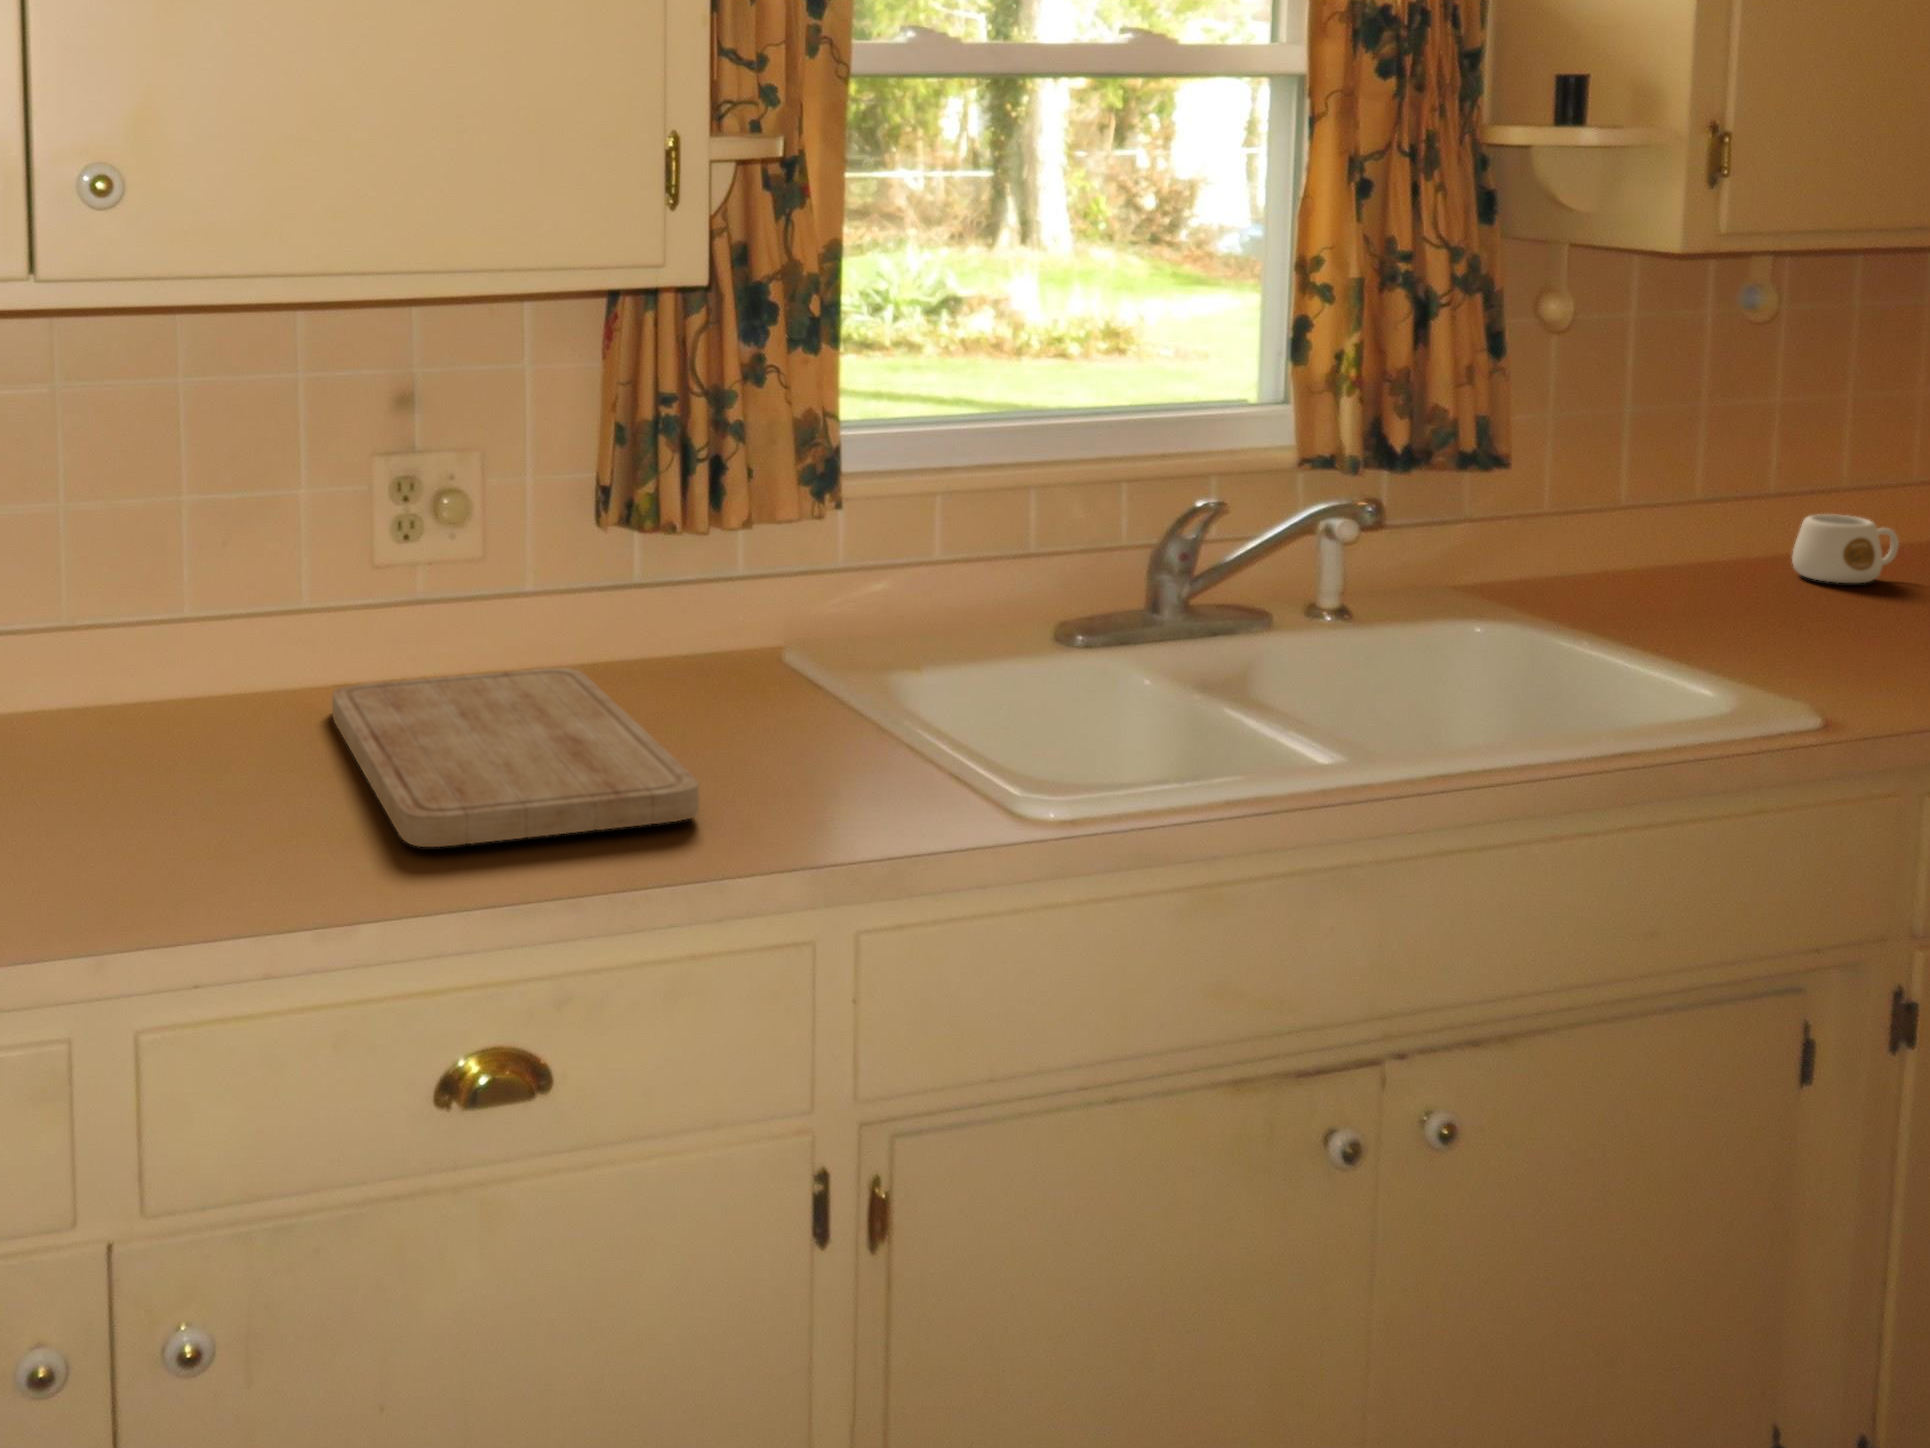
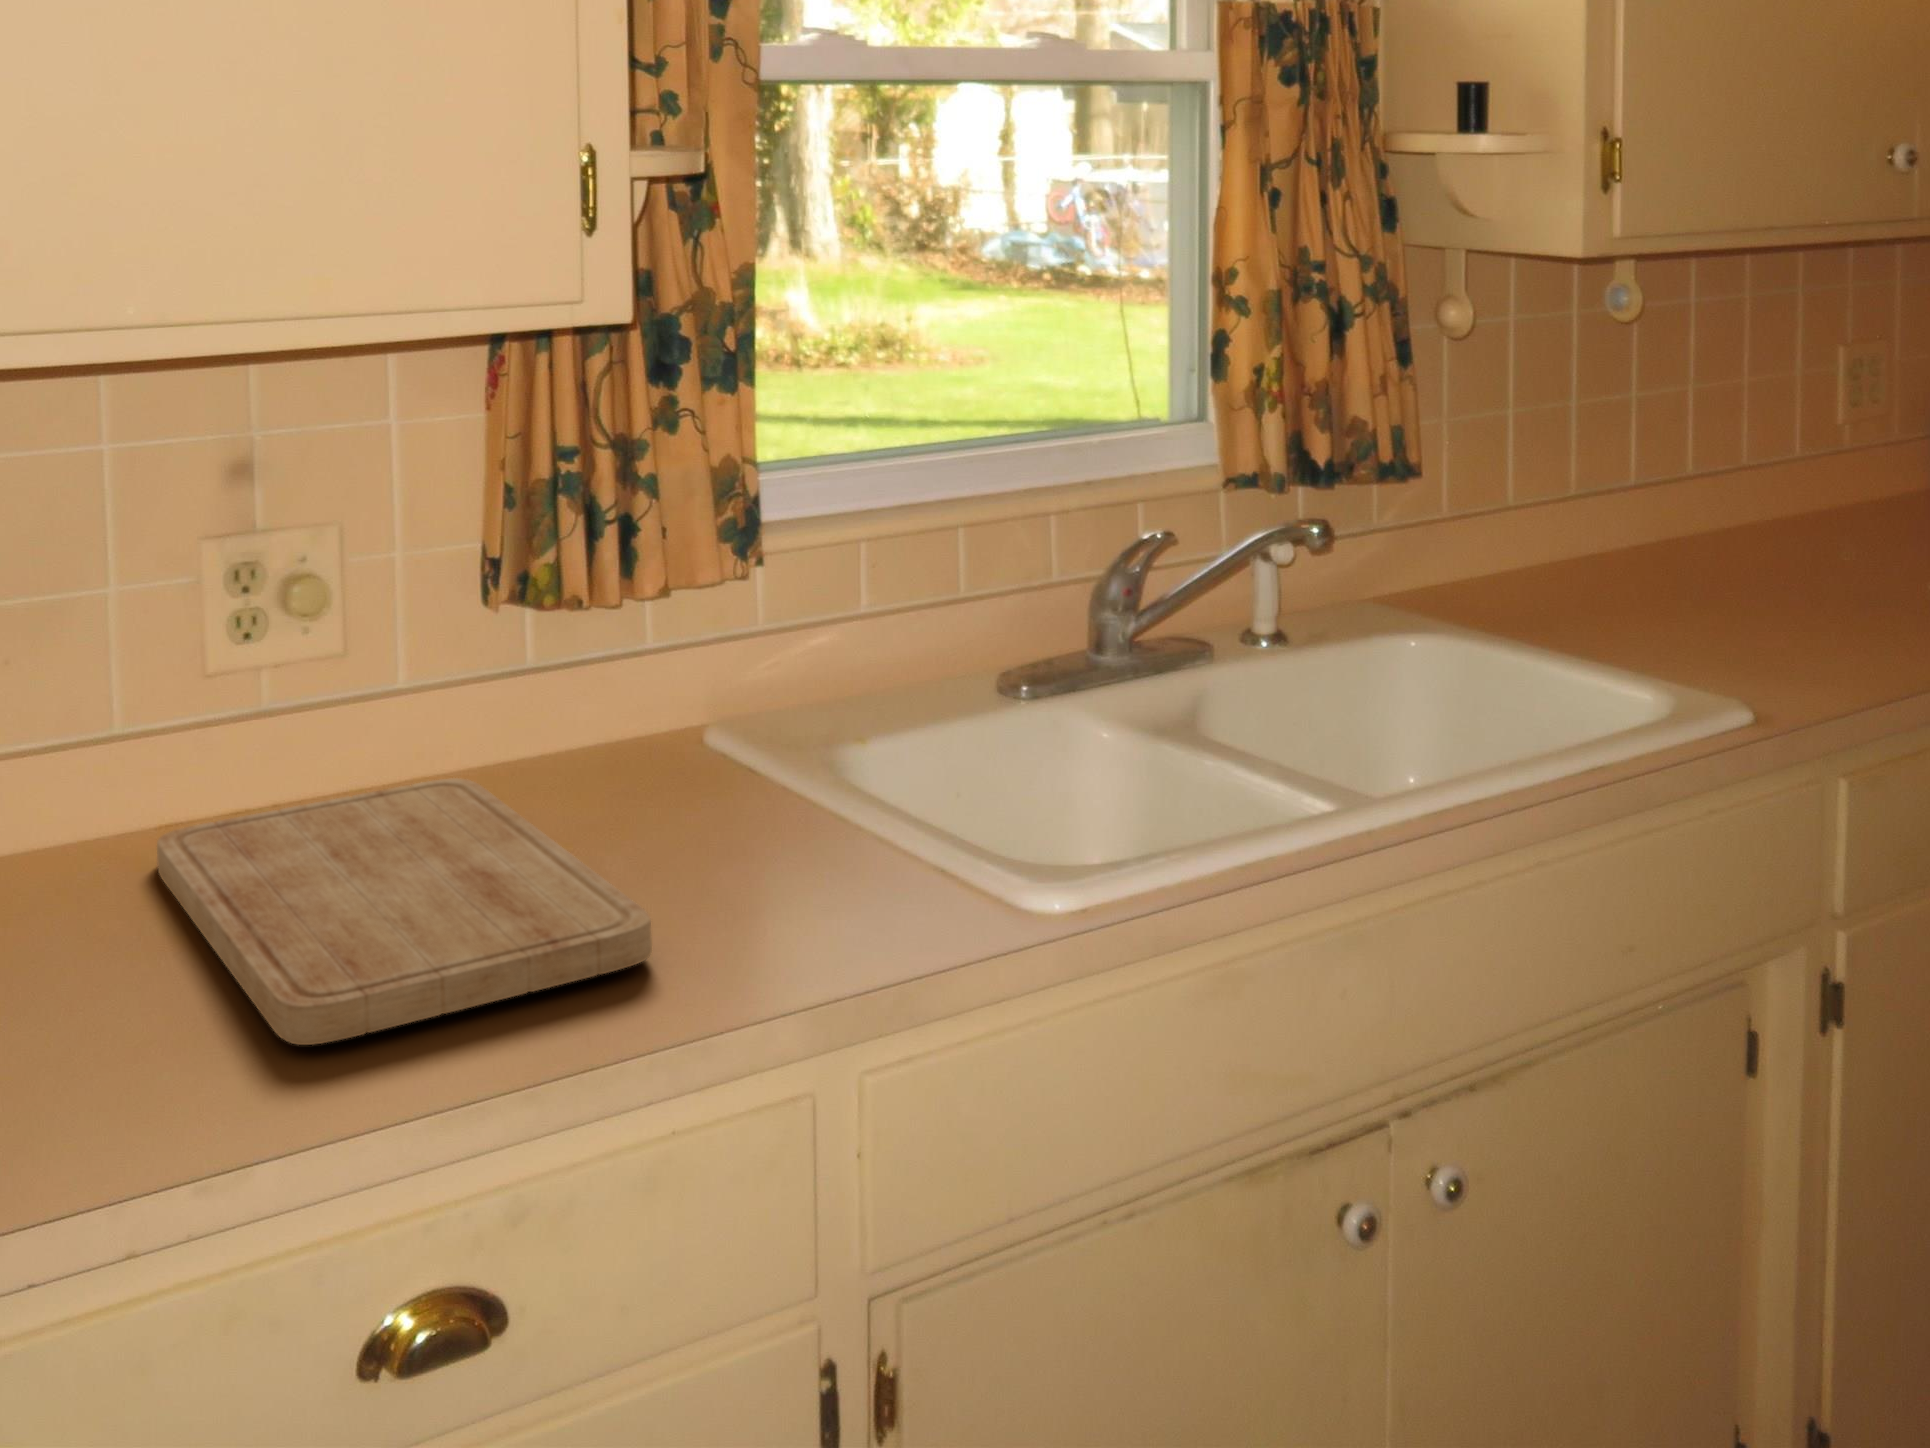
mug: present [1792,514,1899,583] -> none [1661,499,1750,565]

